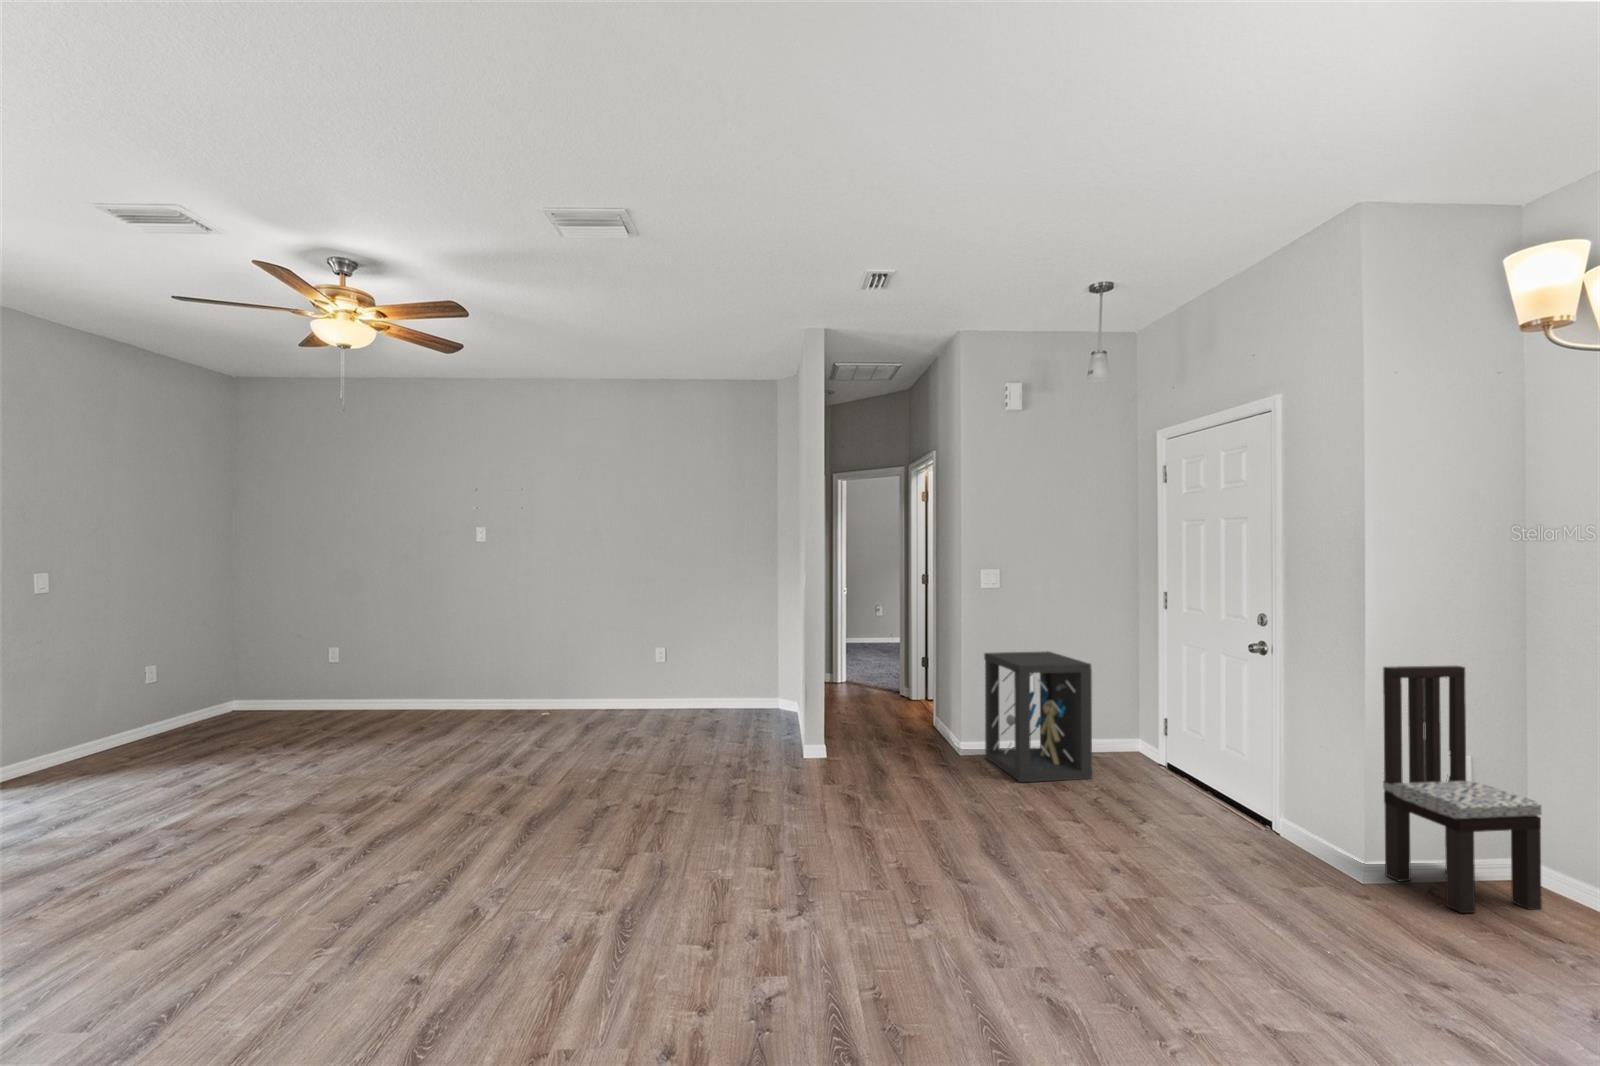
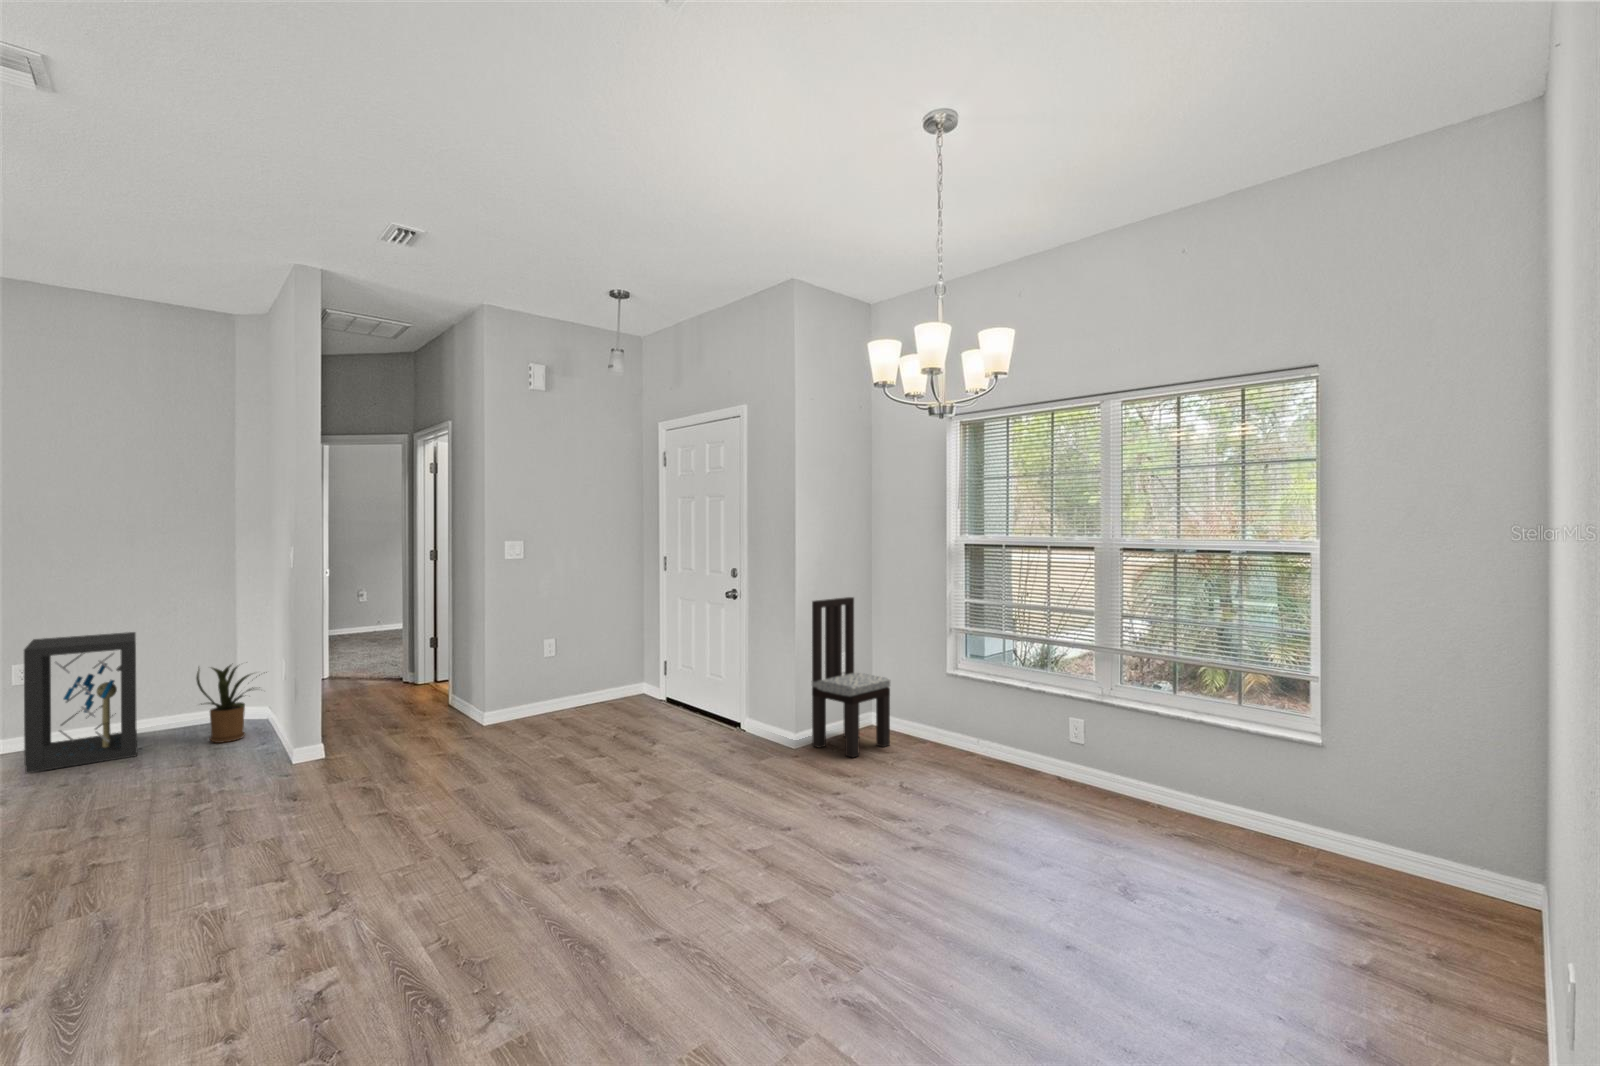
storage cabinet: present [984,651,1092,782] -> present [24,632,137,773]
house plant: none [743,665,792,732] -> present [196,665,254,743]

